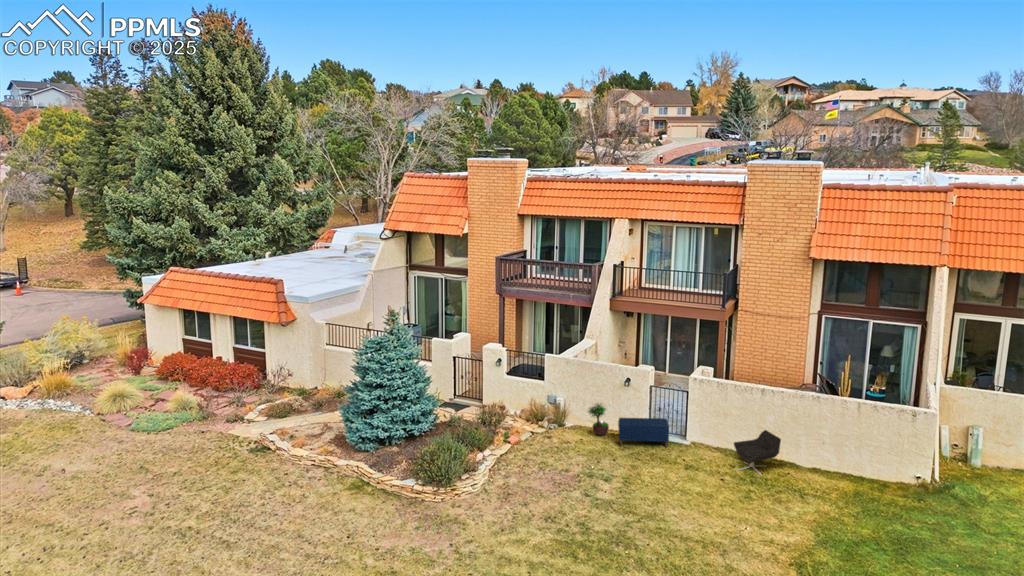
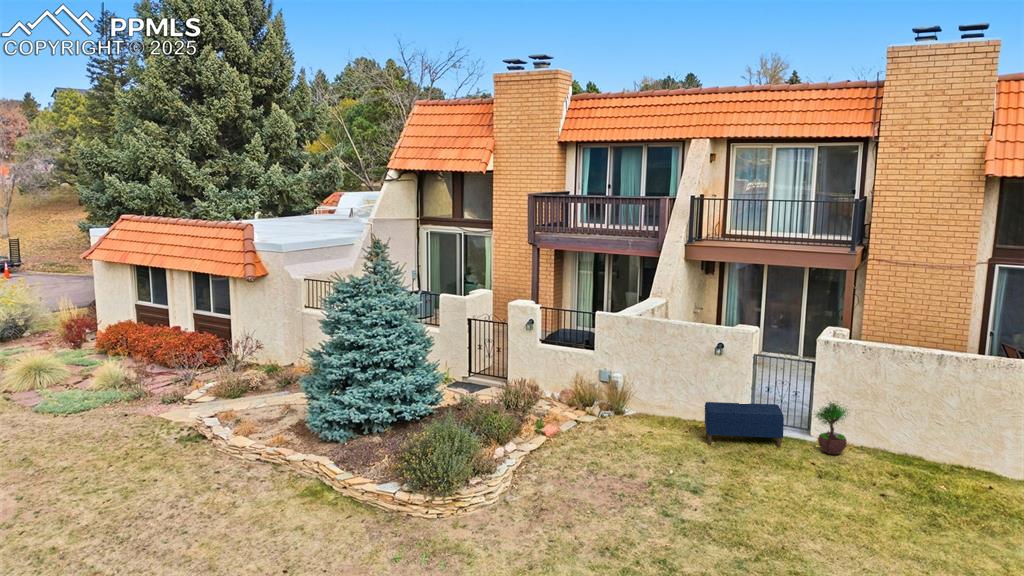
potted tree: present [588,404,609,435] -> present [816,402,847,454]
lounge chair: present [734,430,781,474] -> none [891,421,973,488]

